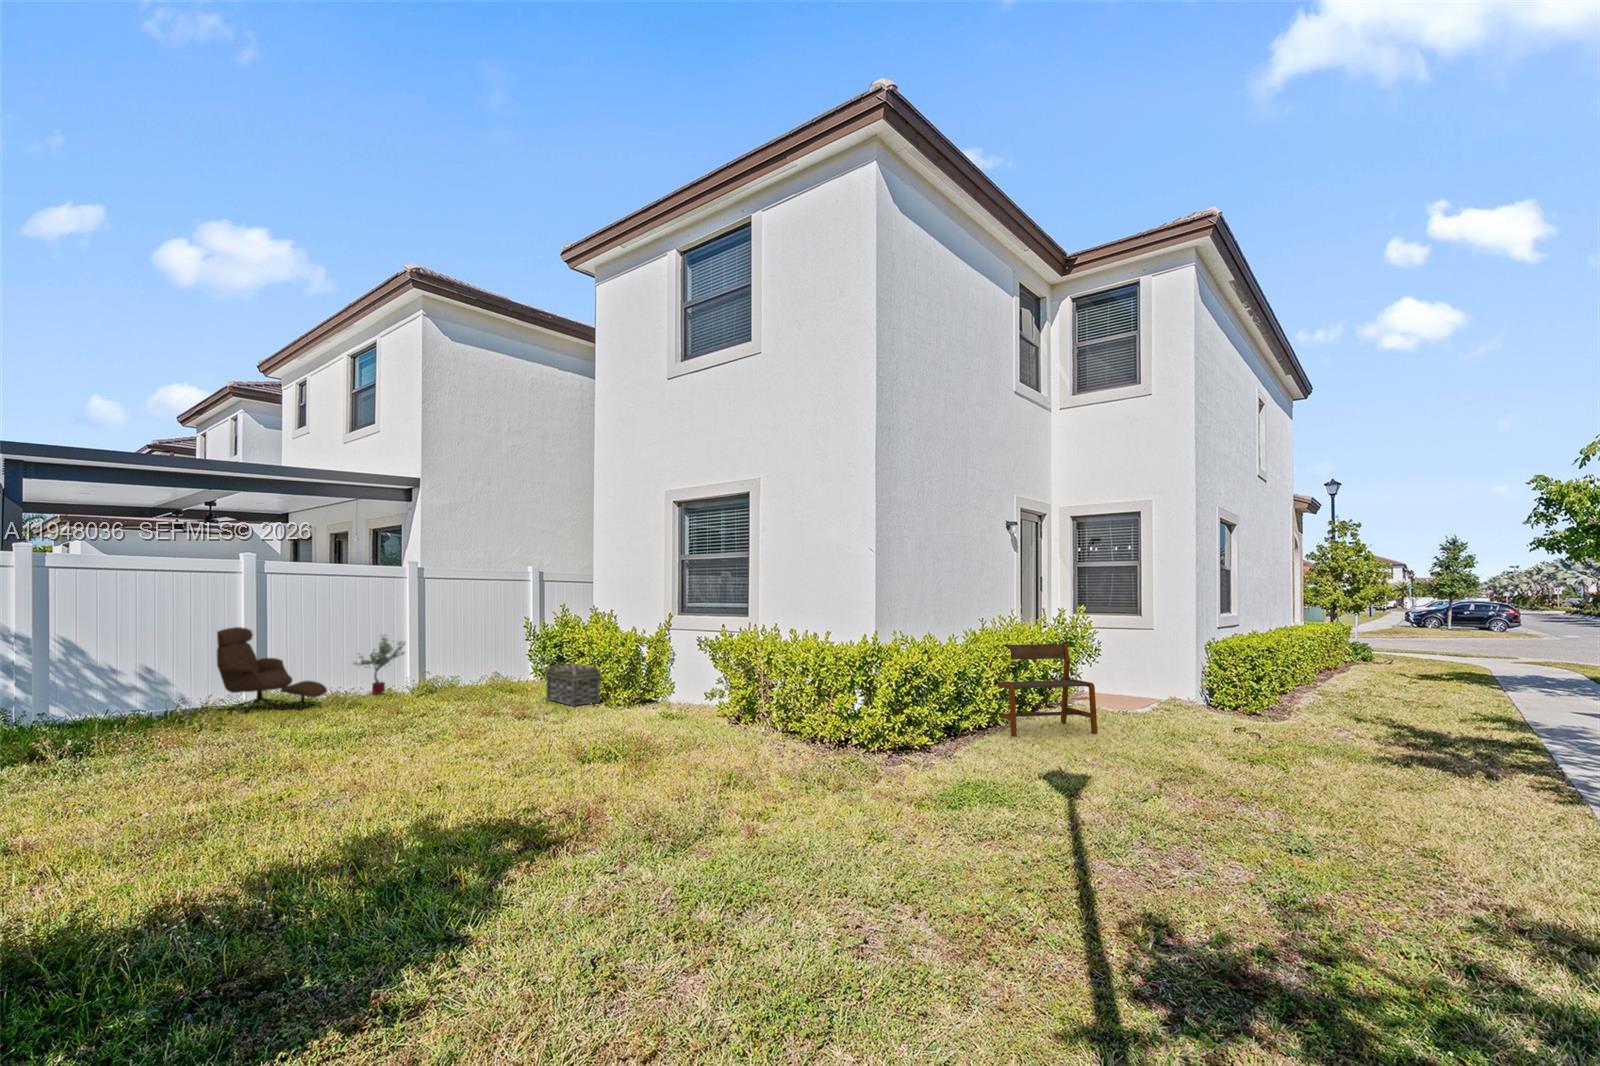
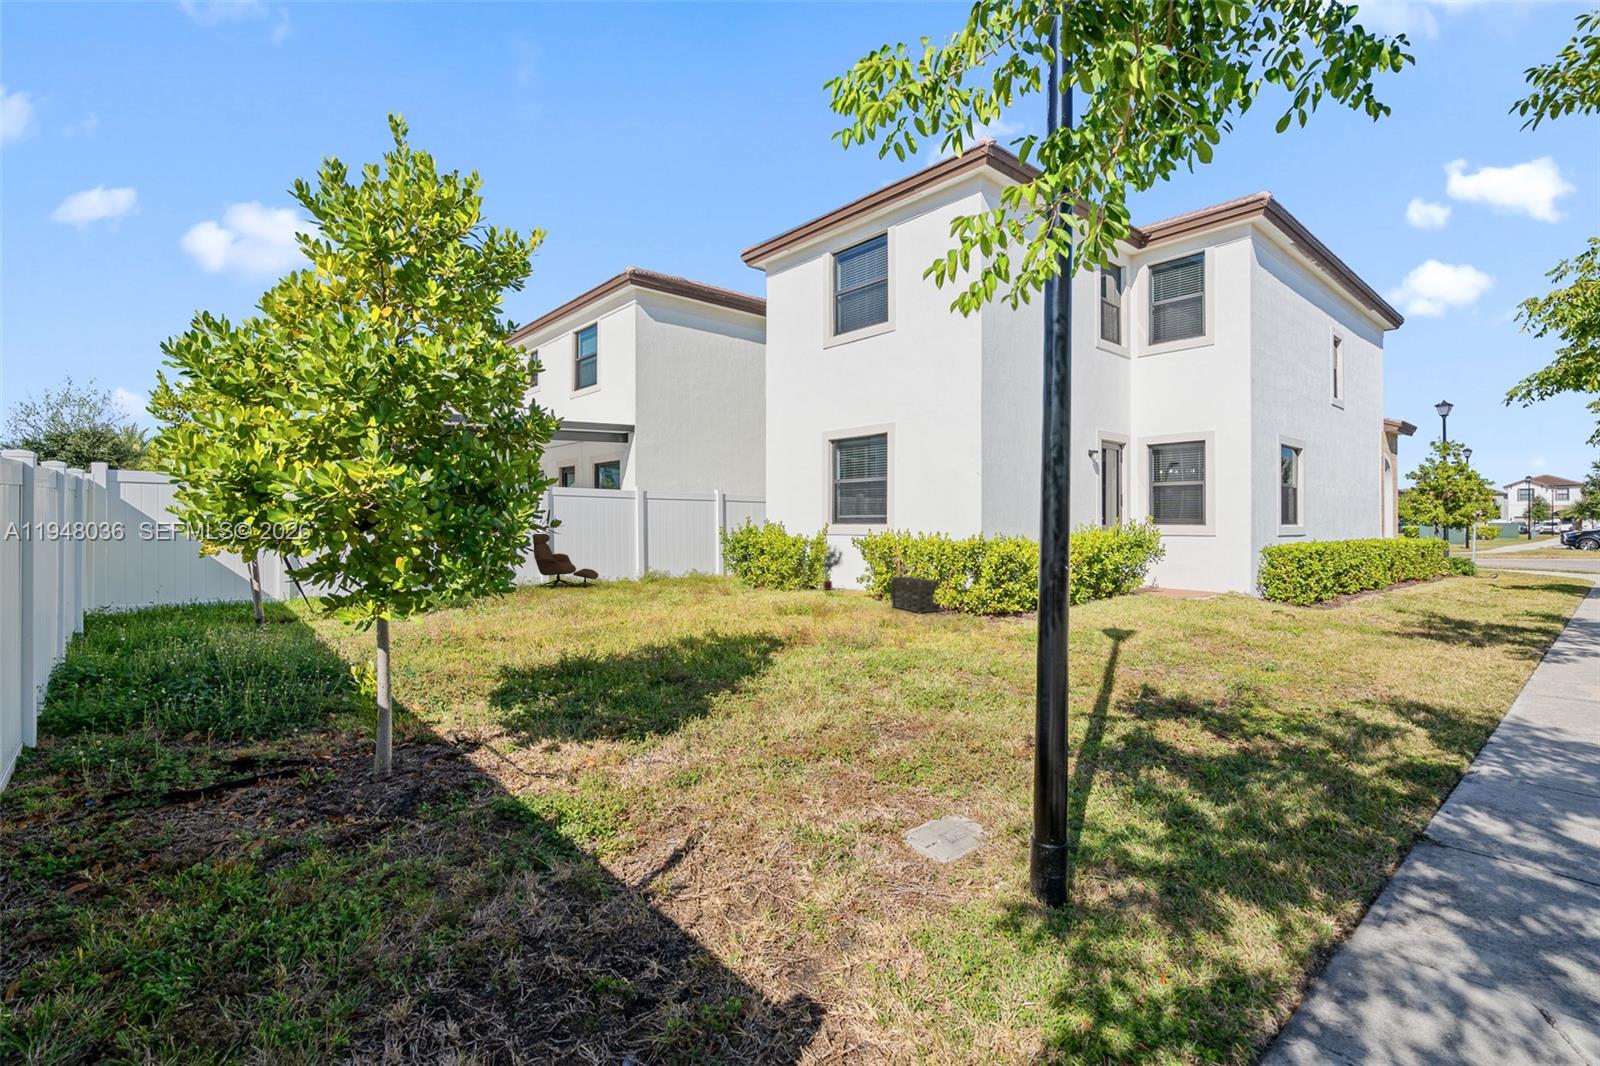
potted tree: present [354,635,405,694] -> present [820,547,843,590]
bench: present [998,643,1097,737] -> none [1067,544,1148,608]
basket: present [546,663,601,707] -> present [891,577,940,613]

